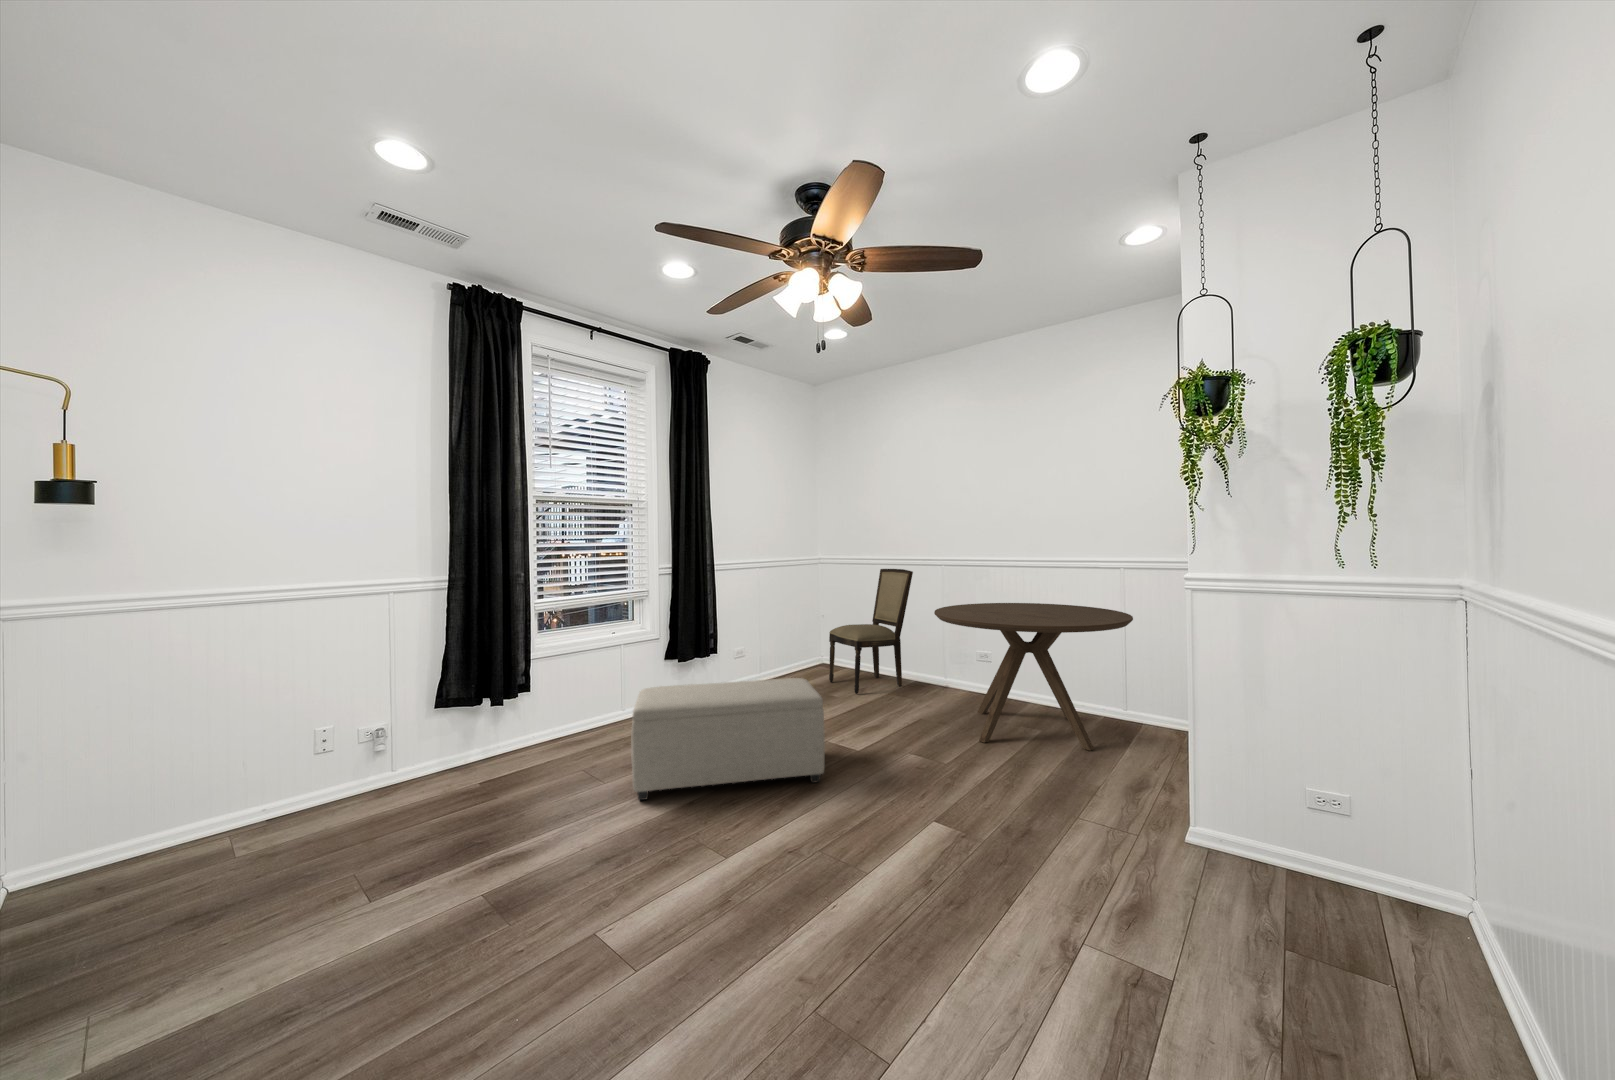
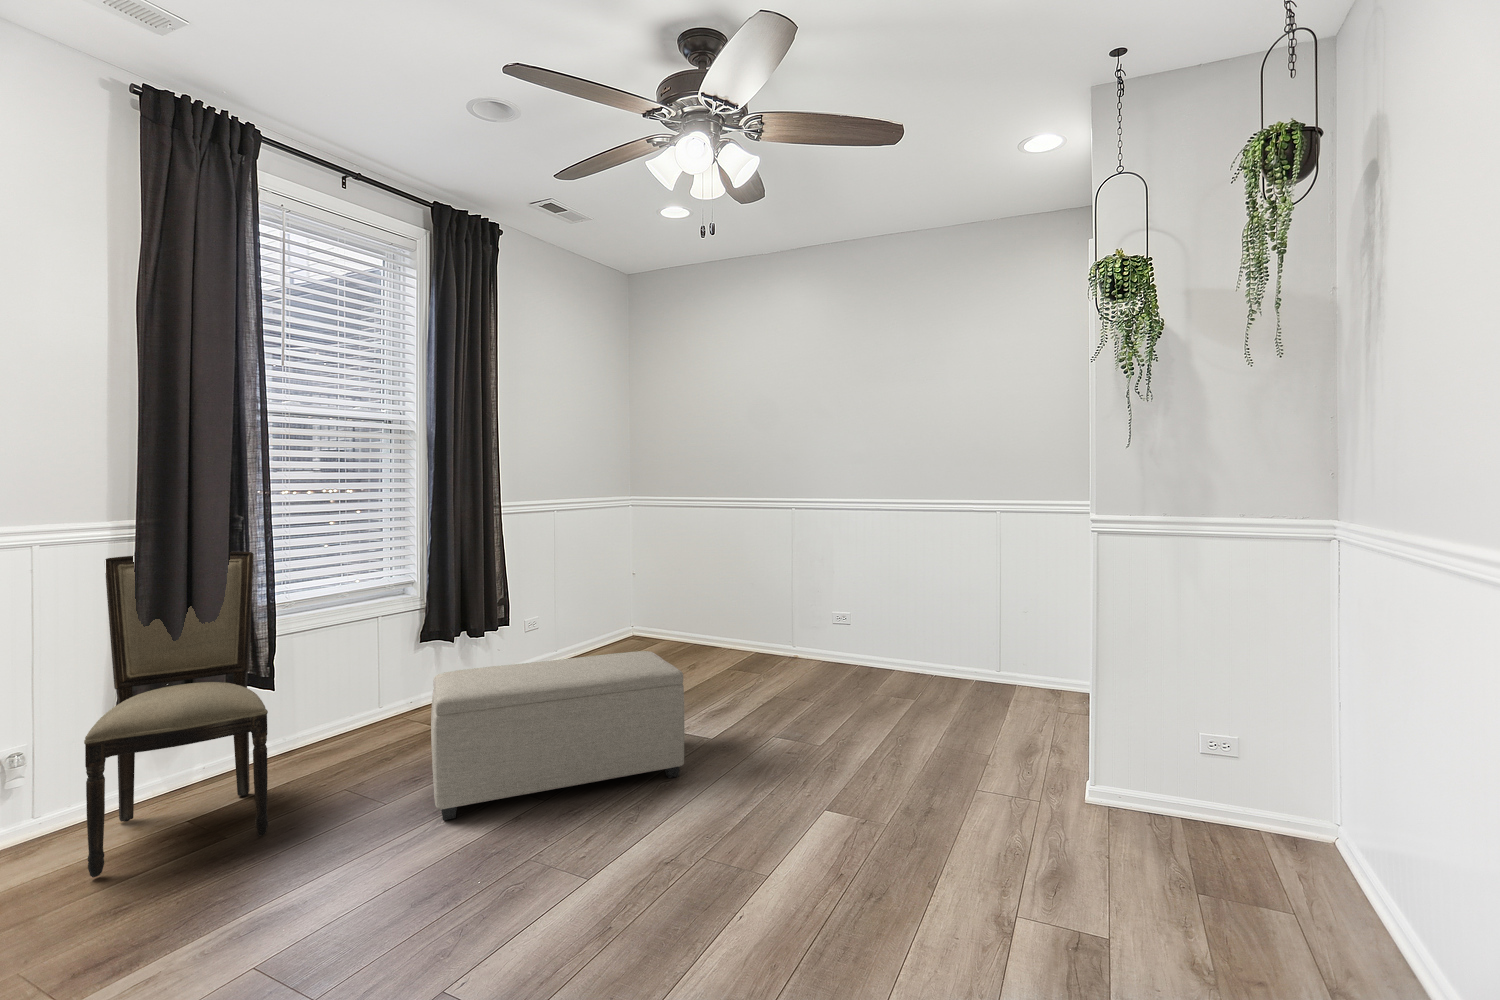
dining chair: present [829,569,913,694] -> present [84,551,268,877]
dining table: present [934,603,1133,750] -> none [796,557,1012,717]

